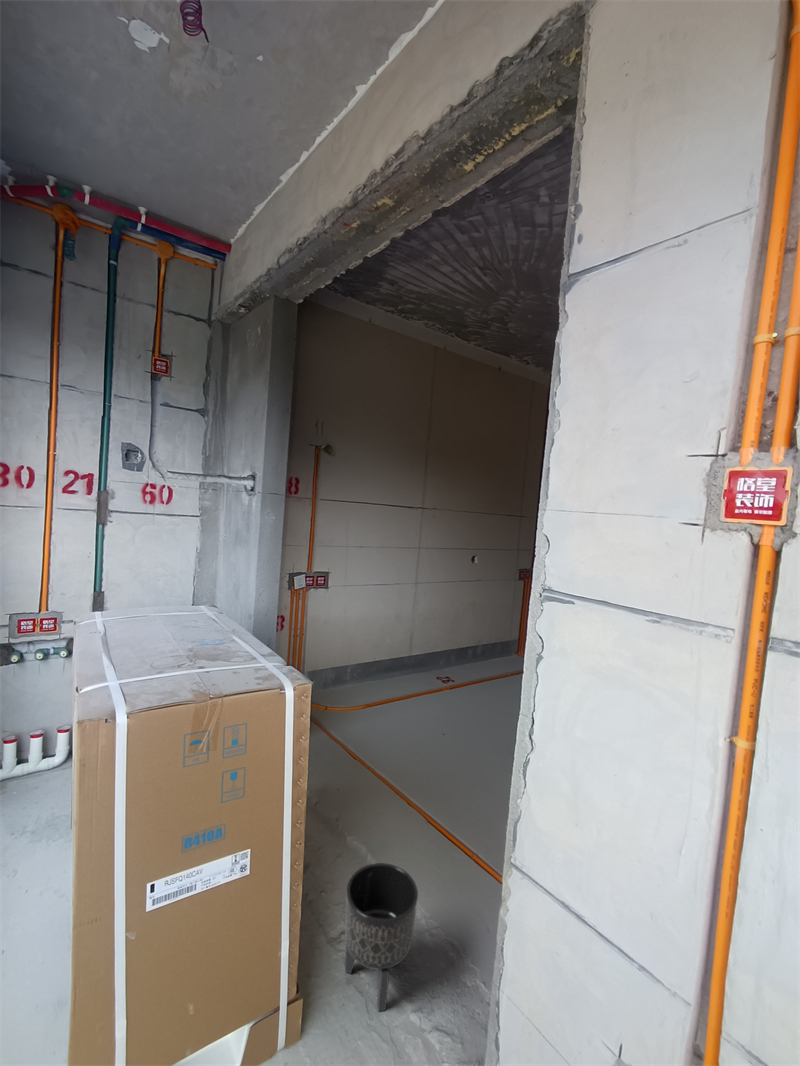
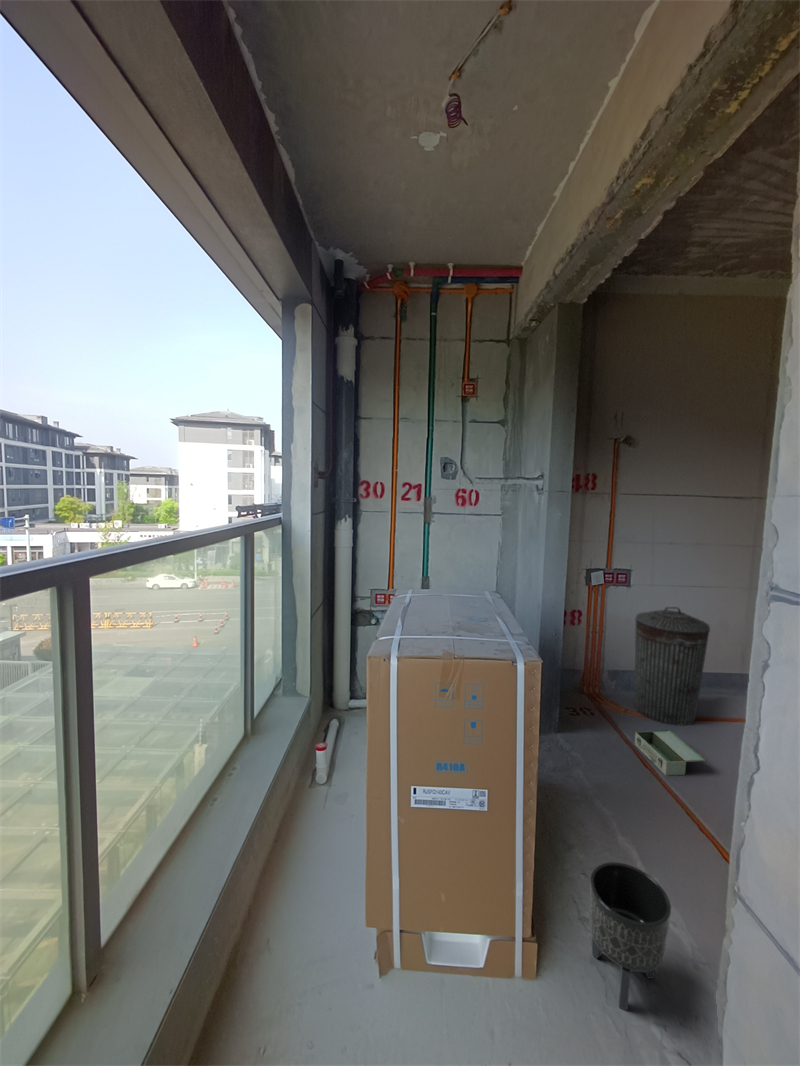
trash can: none [333,604,393,713] -> present [634,607,710,726]
toolbox: none [341,718,399,762] -> present [635,730,705,775]

